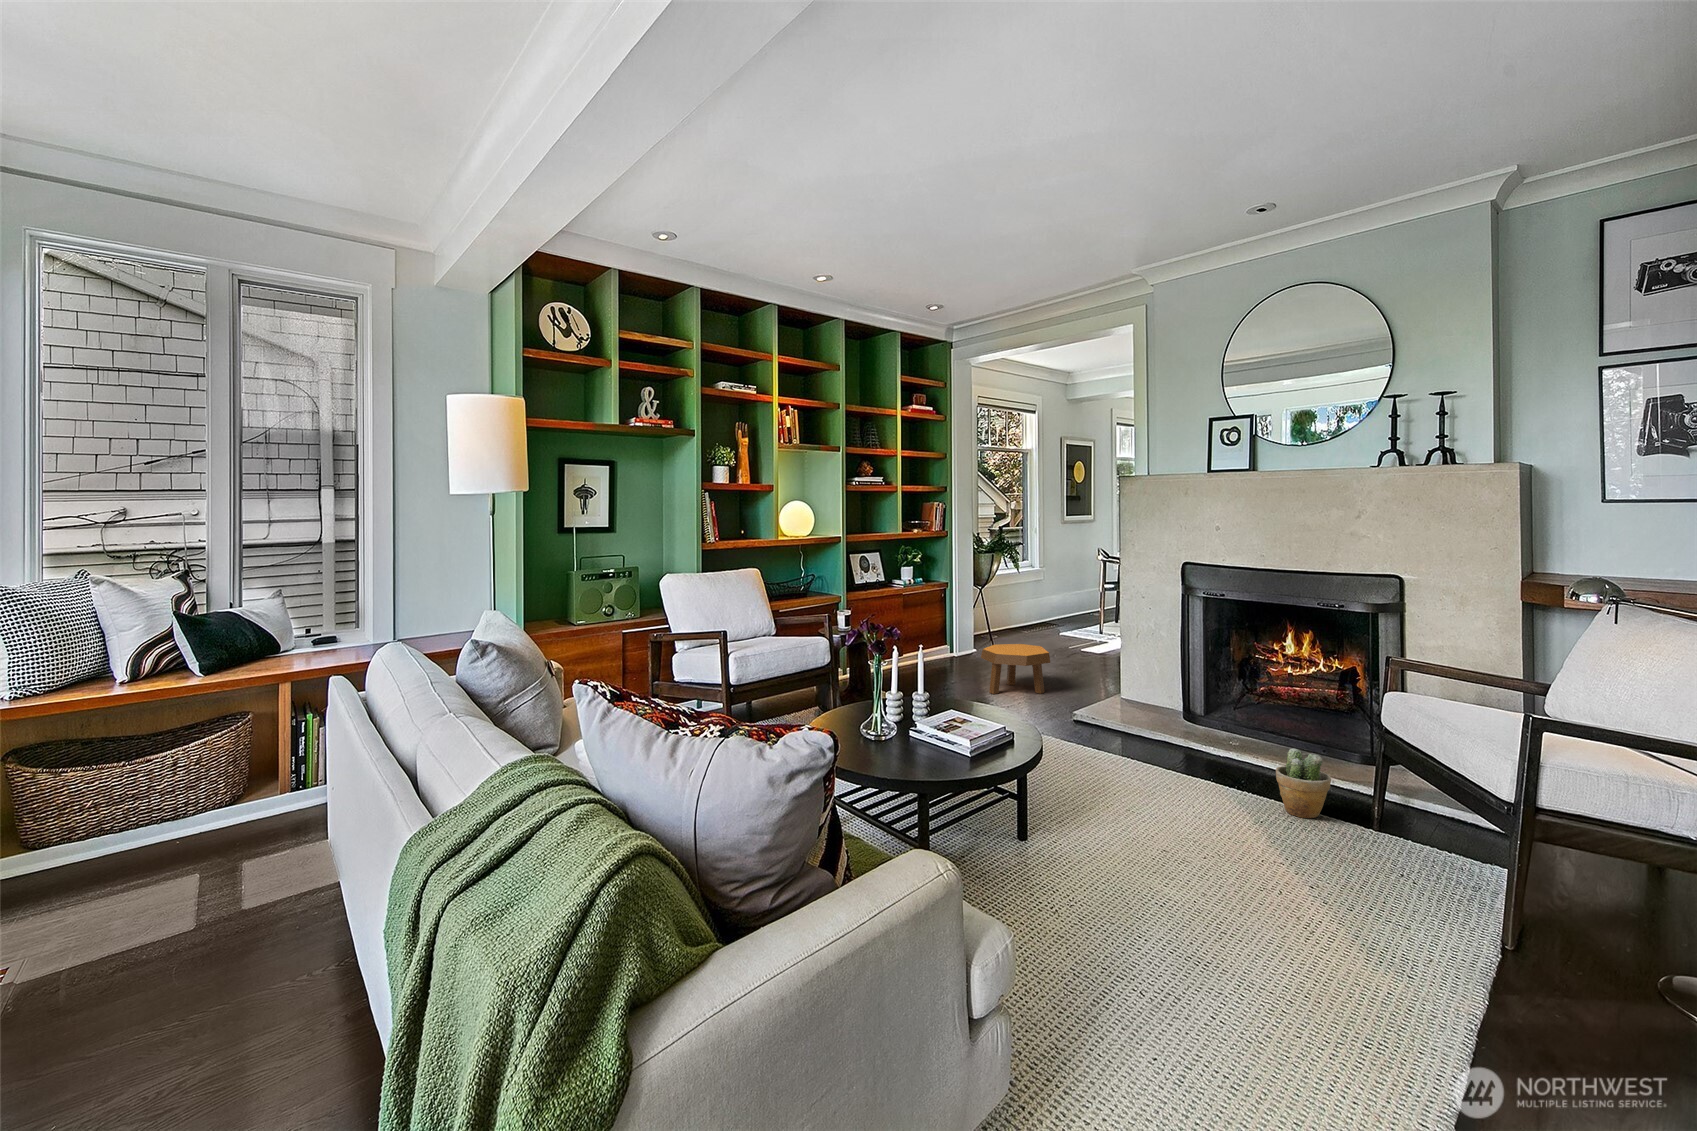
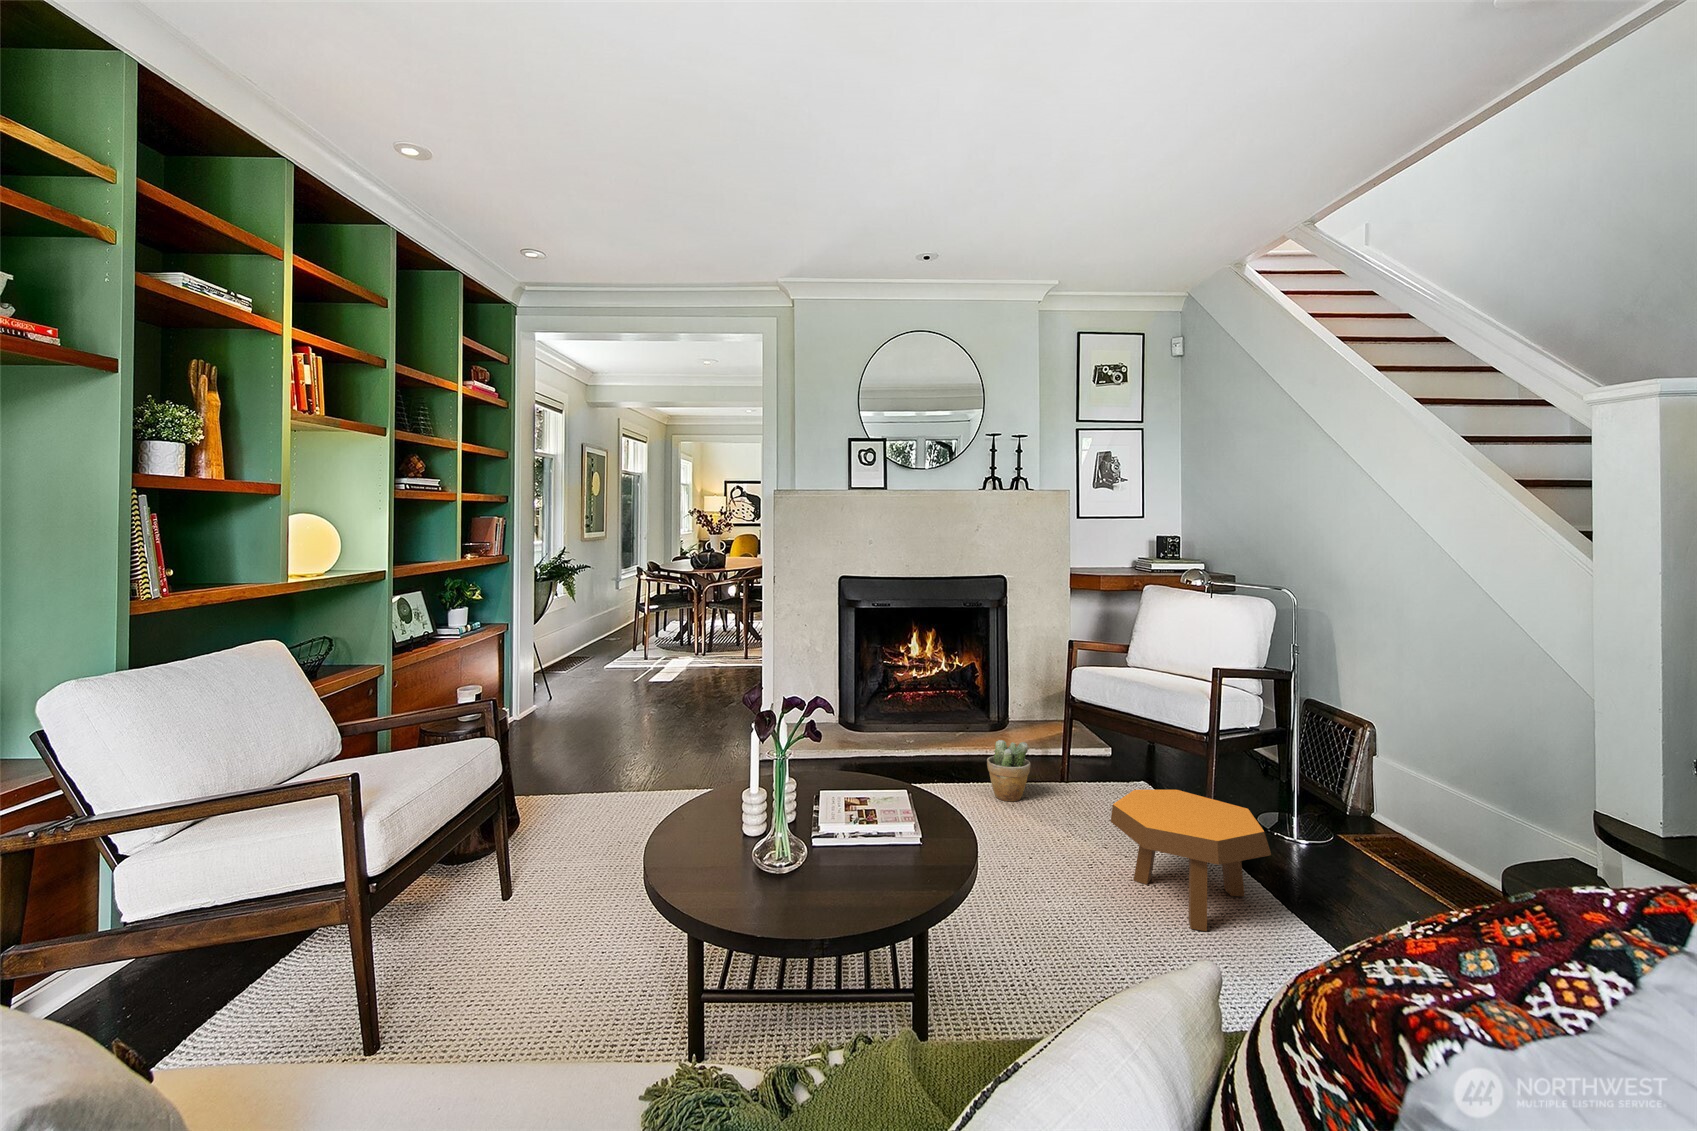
footstool: present [981,644,1050,694] -> present [1111,790,1271,931]

